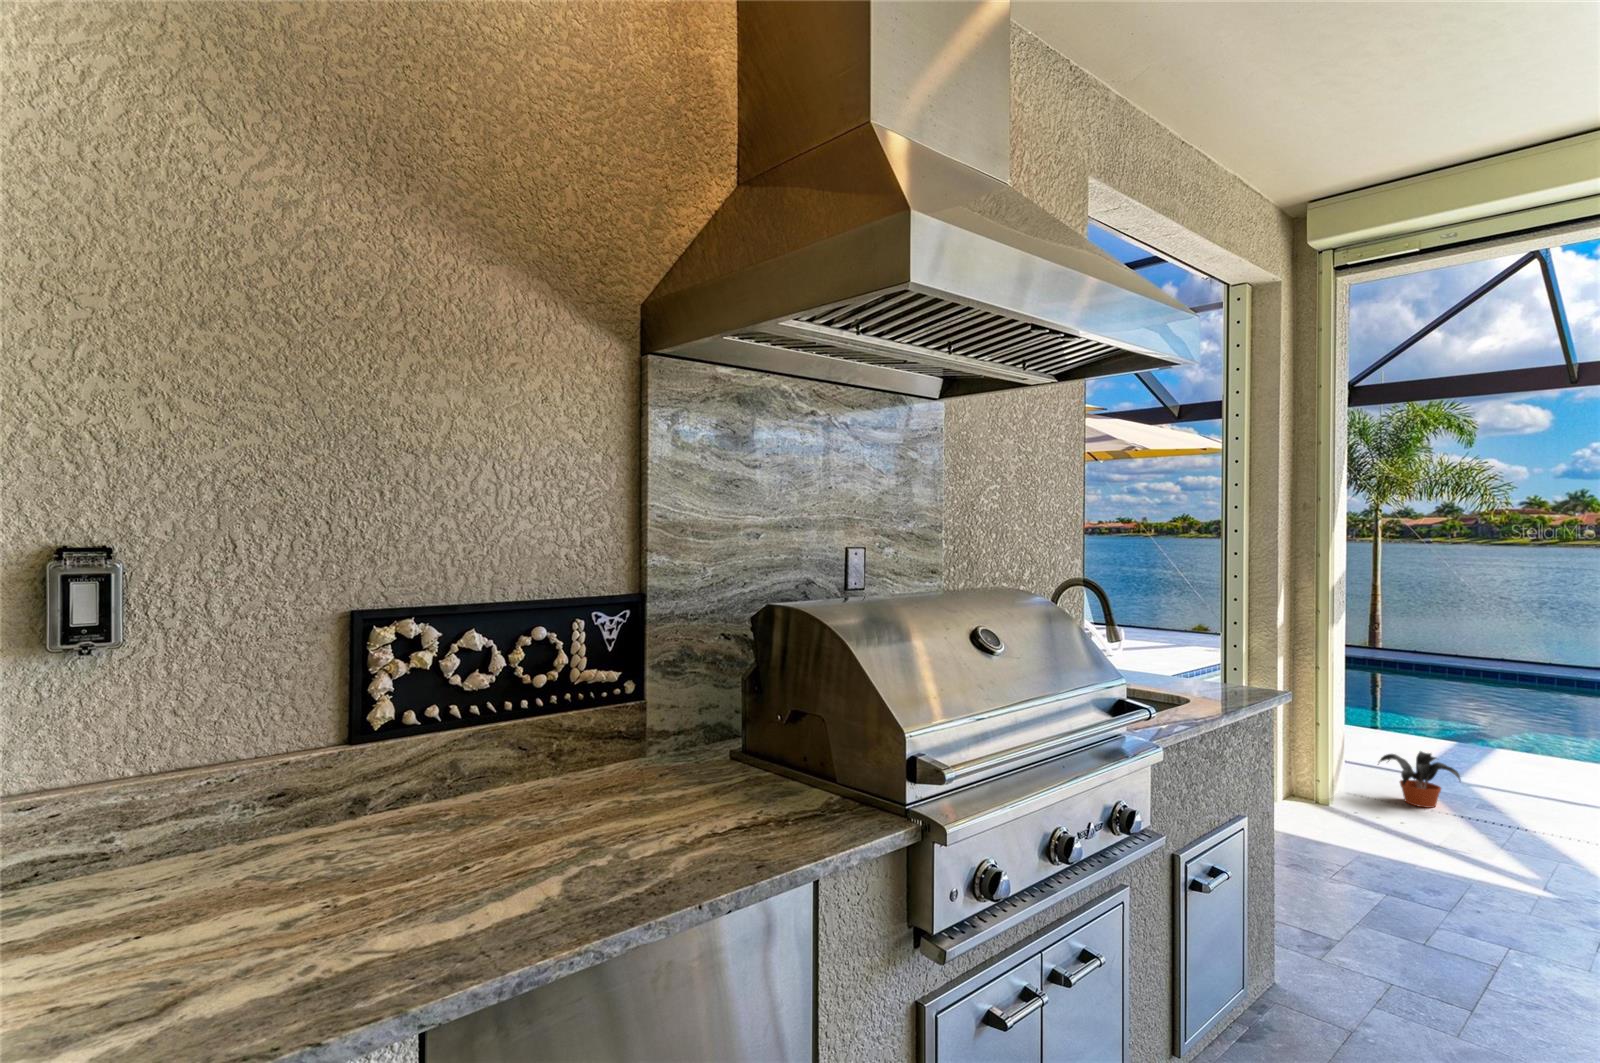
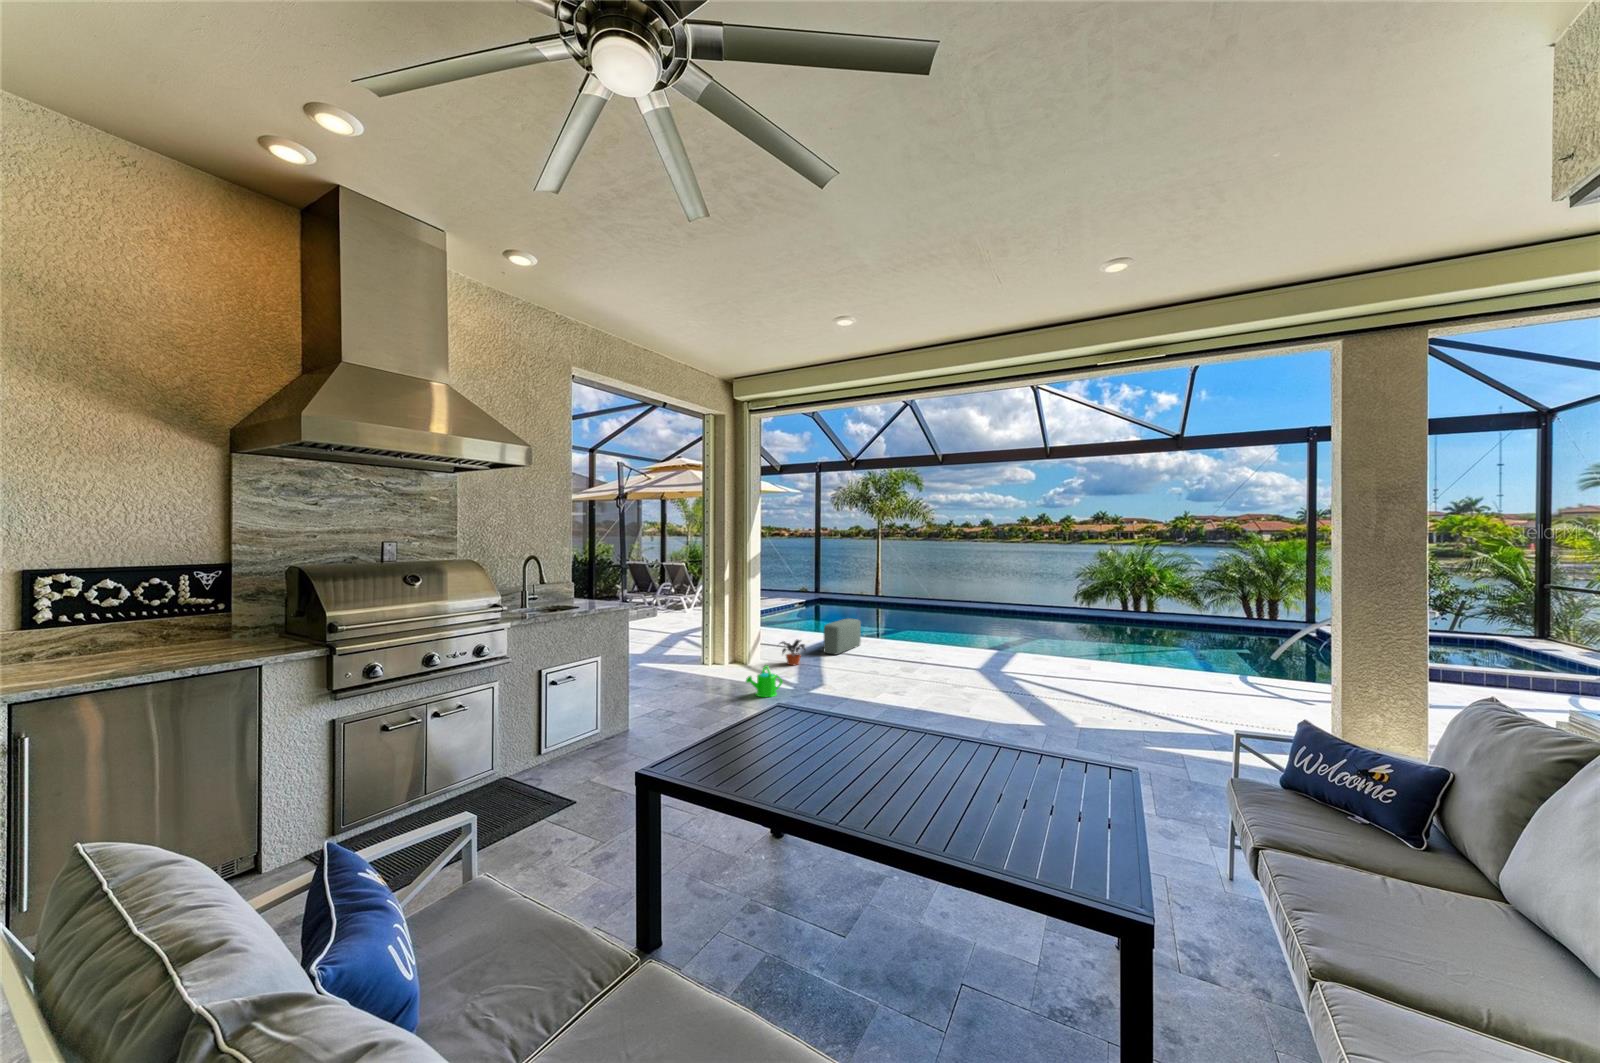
pouf: none [1459,707,1525,787] -> present [824,619,861,654]
watering can: none [1419,822,1500,900] -> present [746,665,783,697]

